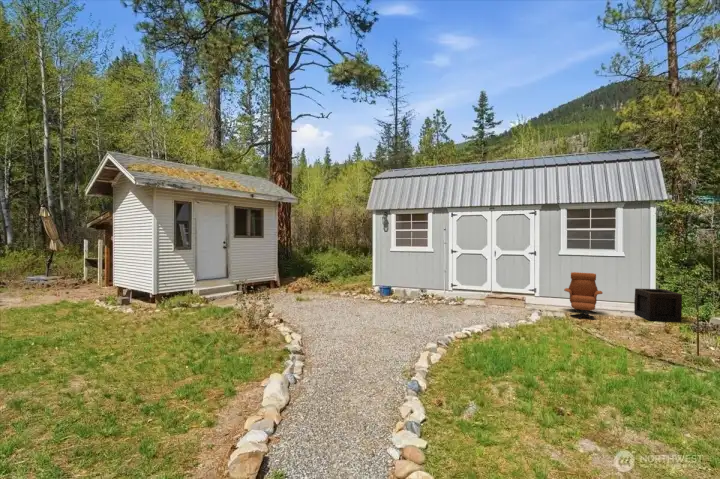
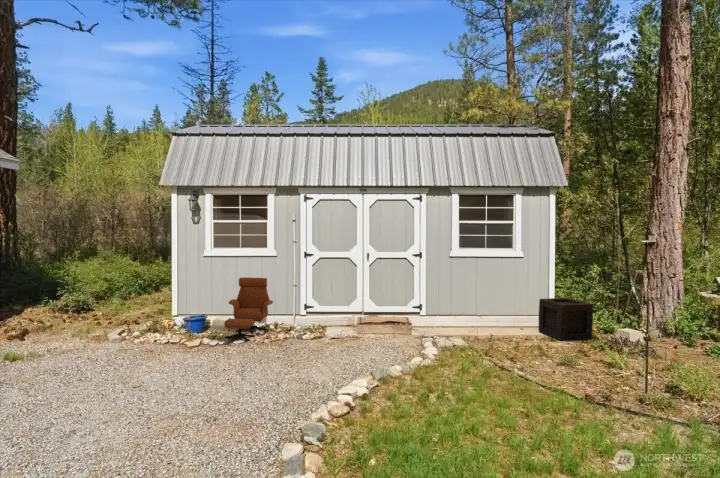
lounge chair: present [564,272,602,320] -> present [224,277,273,342]

